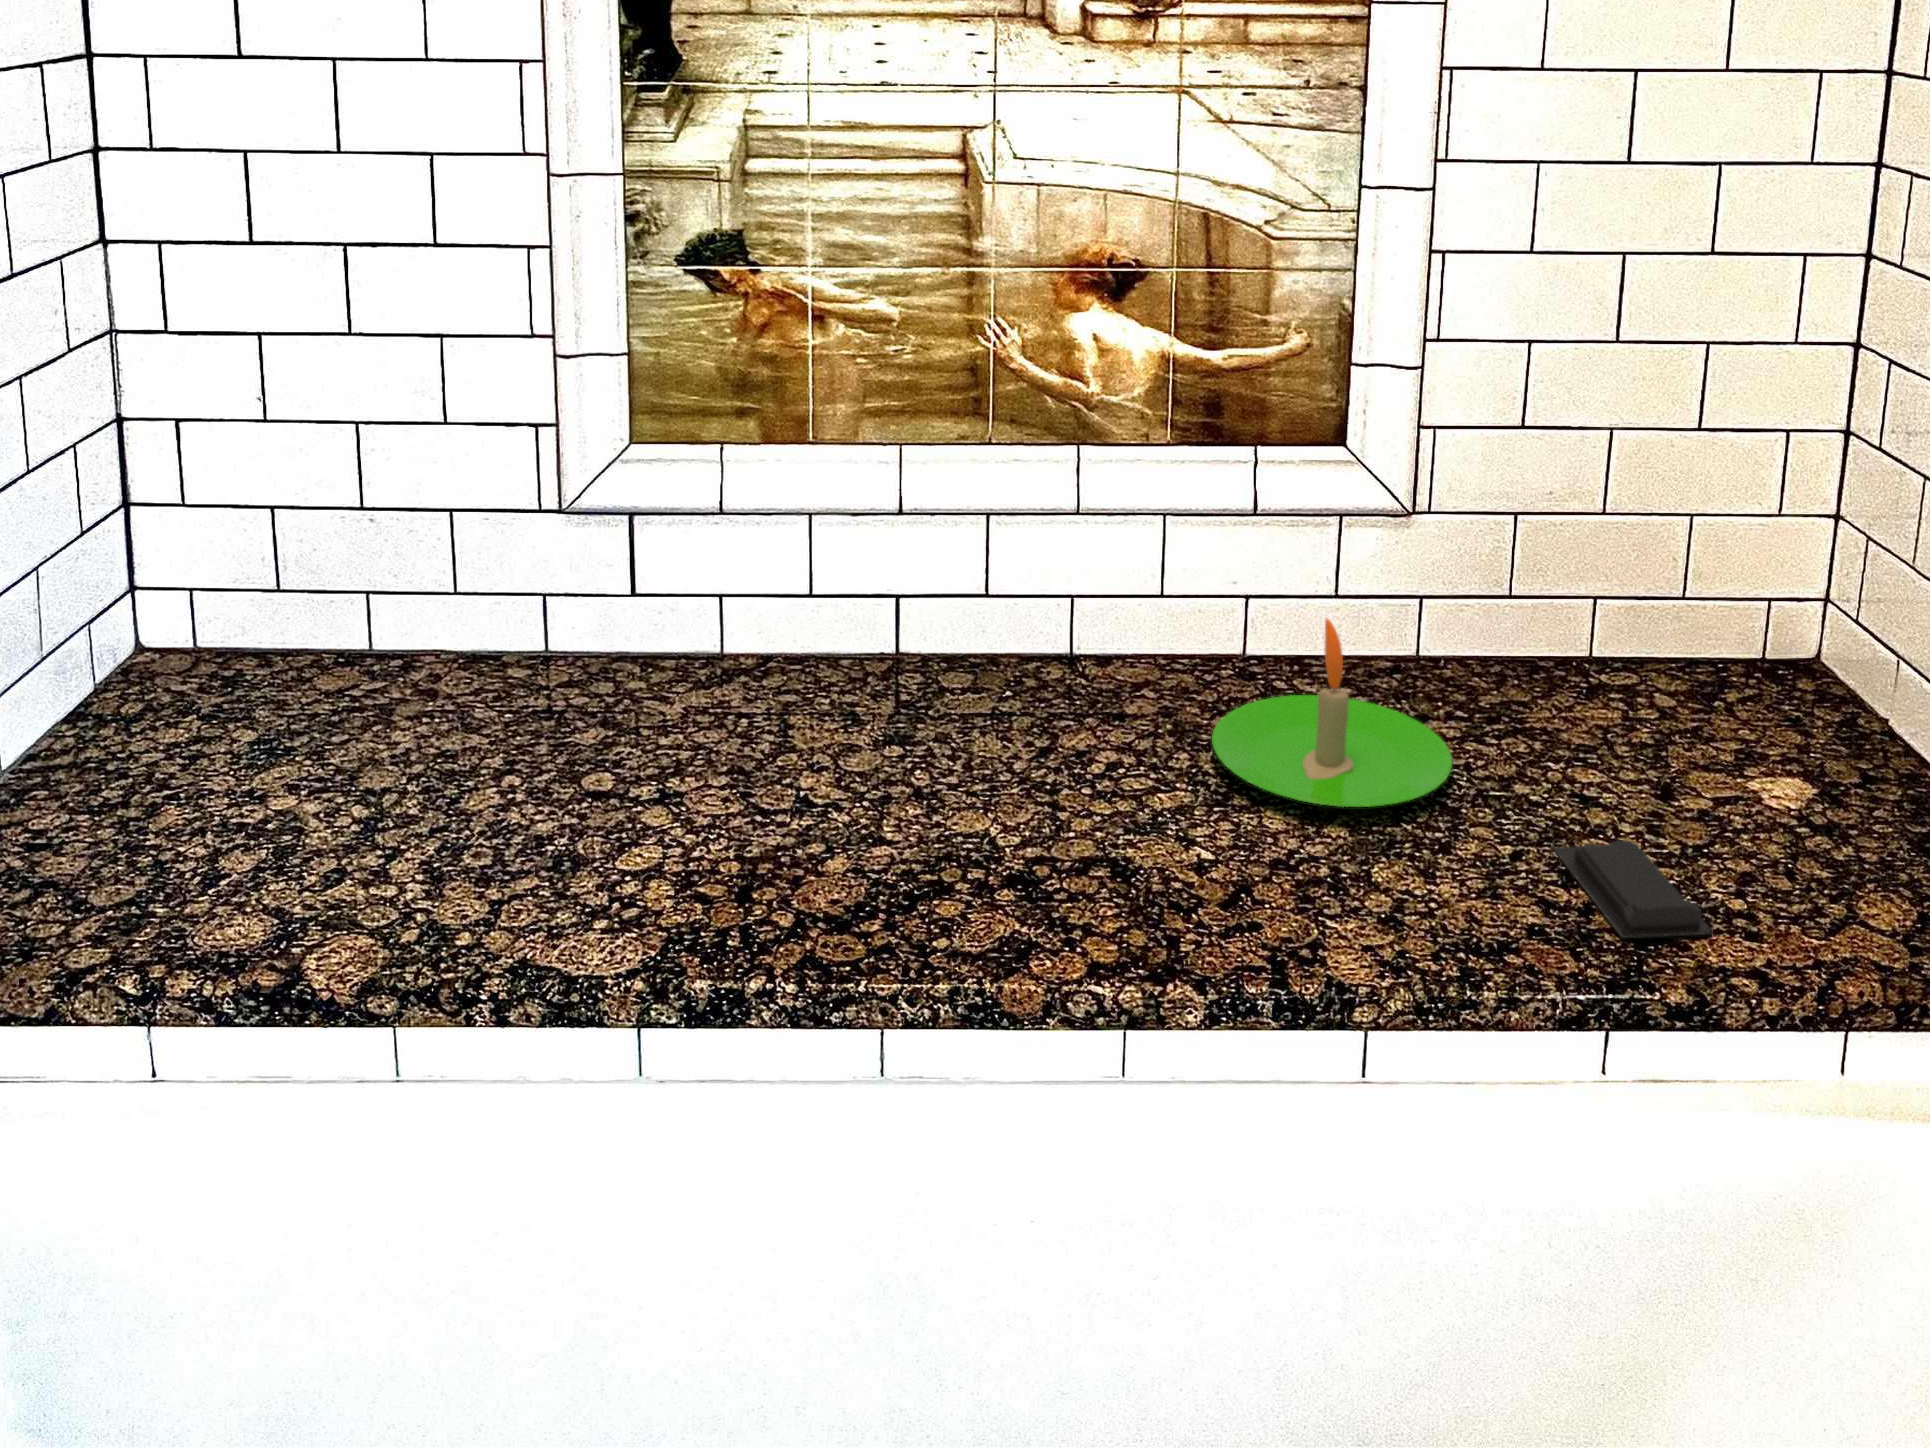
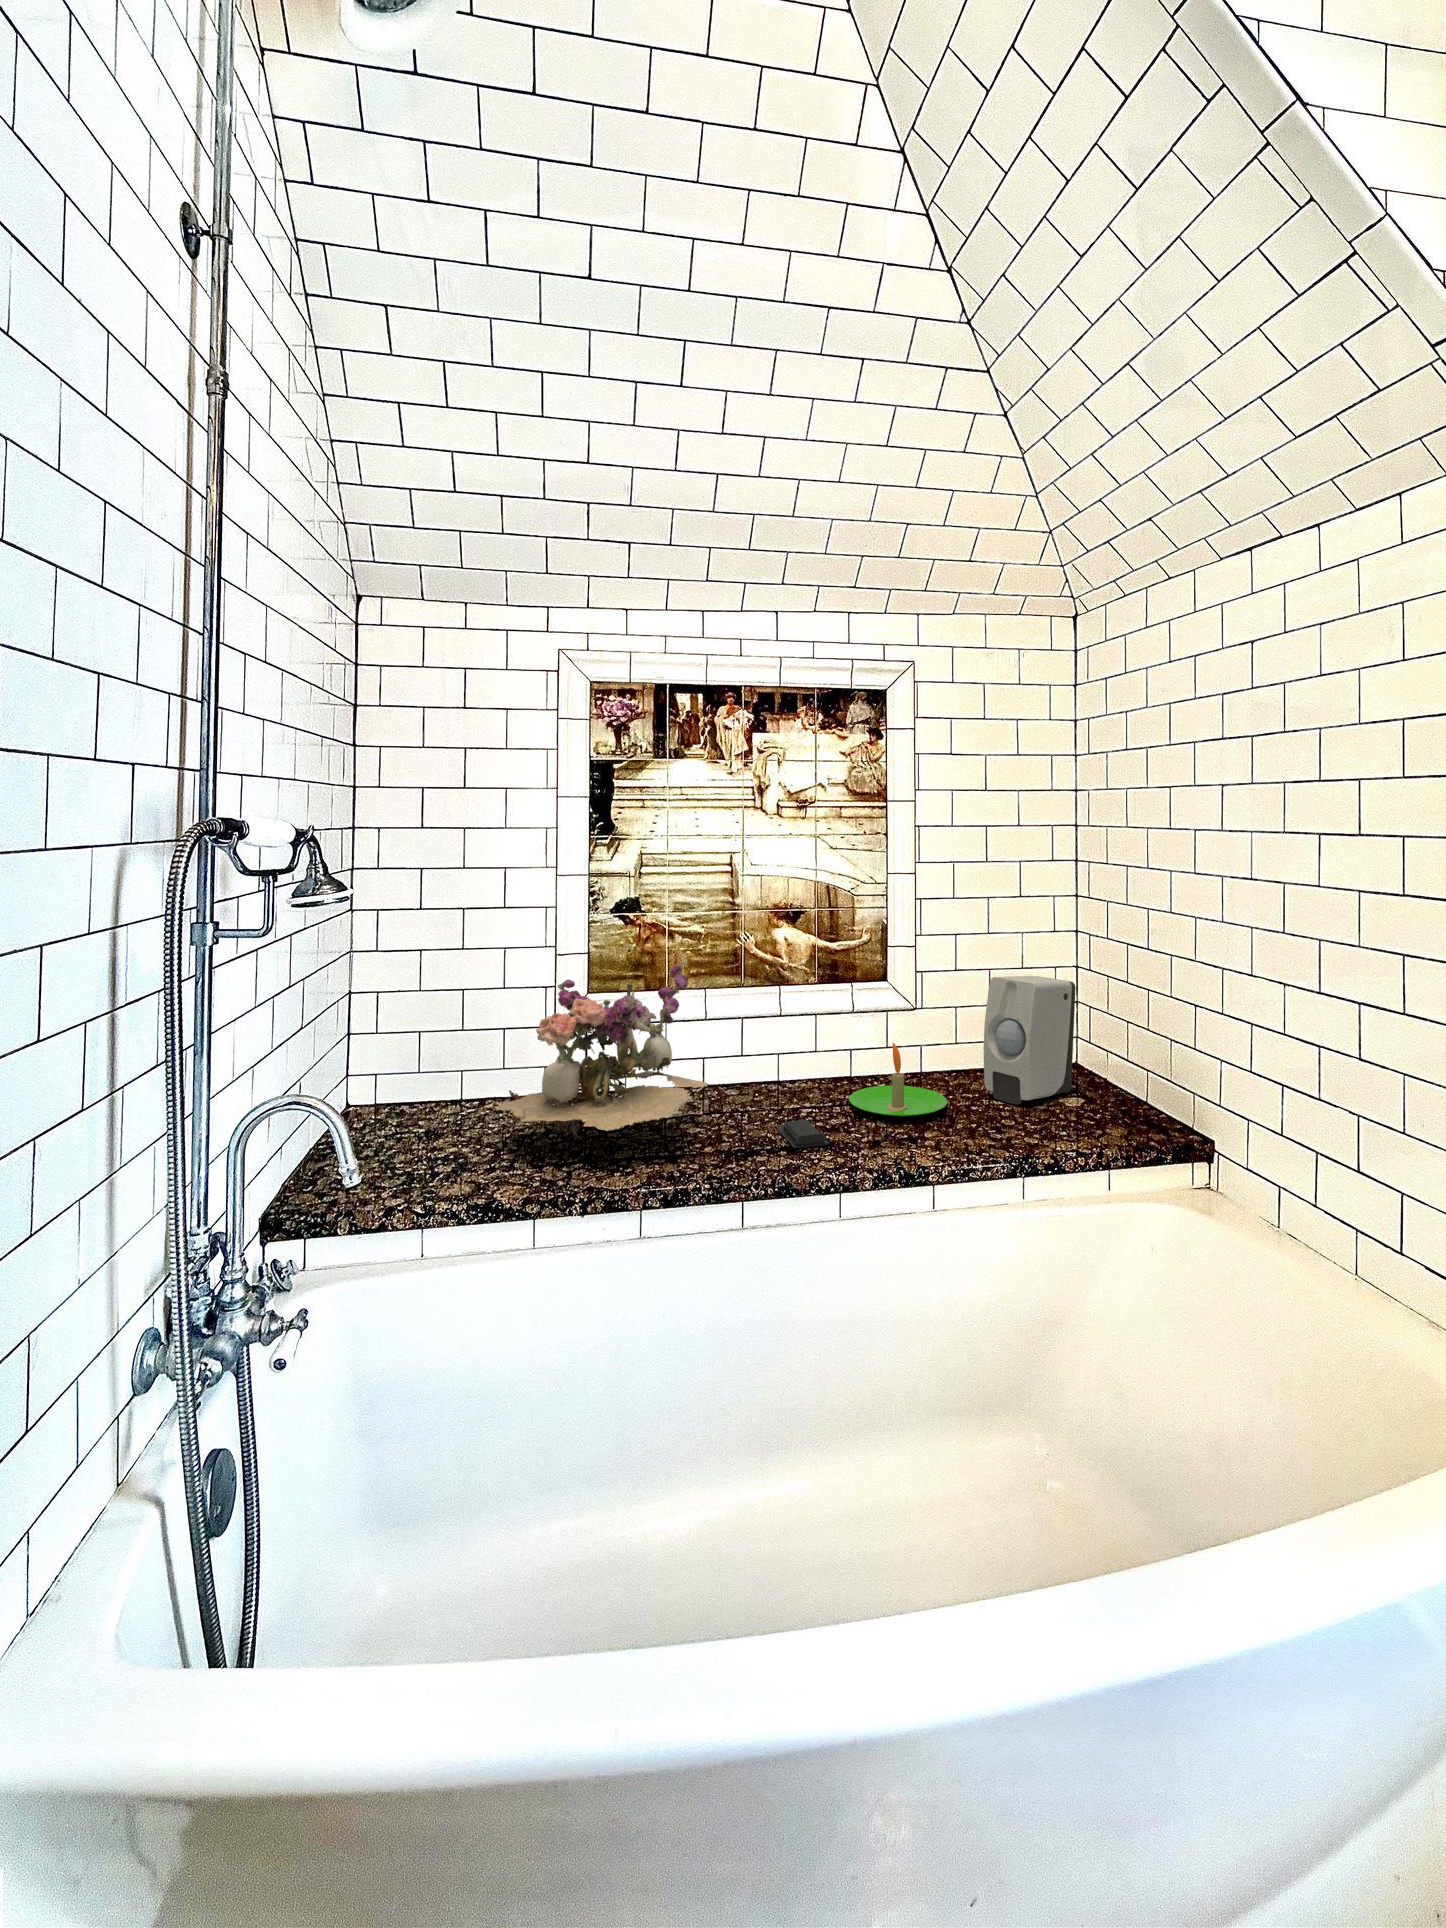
flower arrangement: none [371,395,869,826] -> present [494,960,708,1137]
soap dispenser: none [1558,462,1827,788] -> present [984,976,1076,1105]
soap bar: present [1554,840,1712,938] -> present [777,1119,830,1148]

